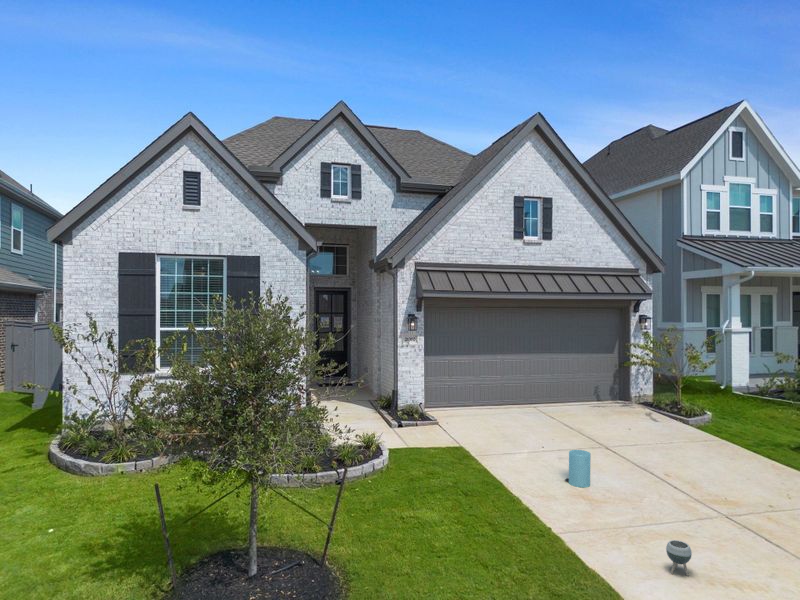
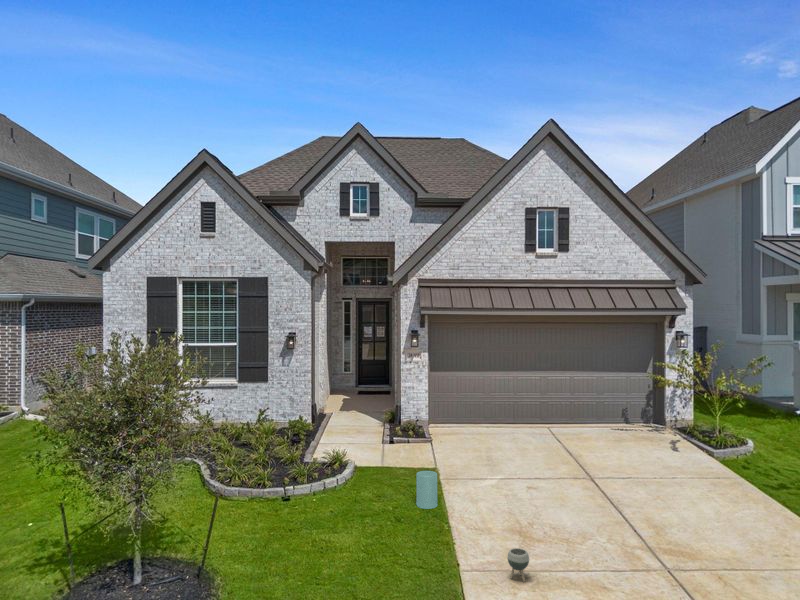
trash can: present [565,450,591,487] -> present [416,471,437,509]

